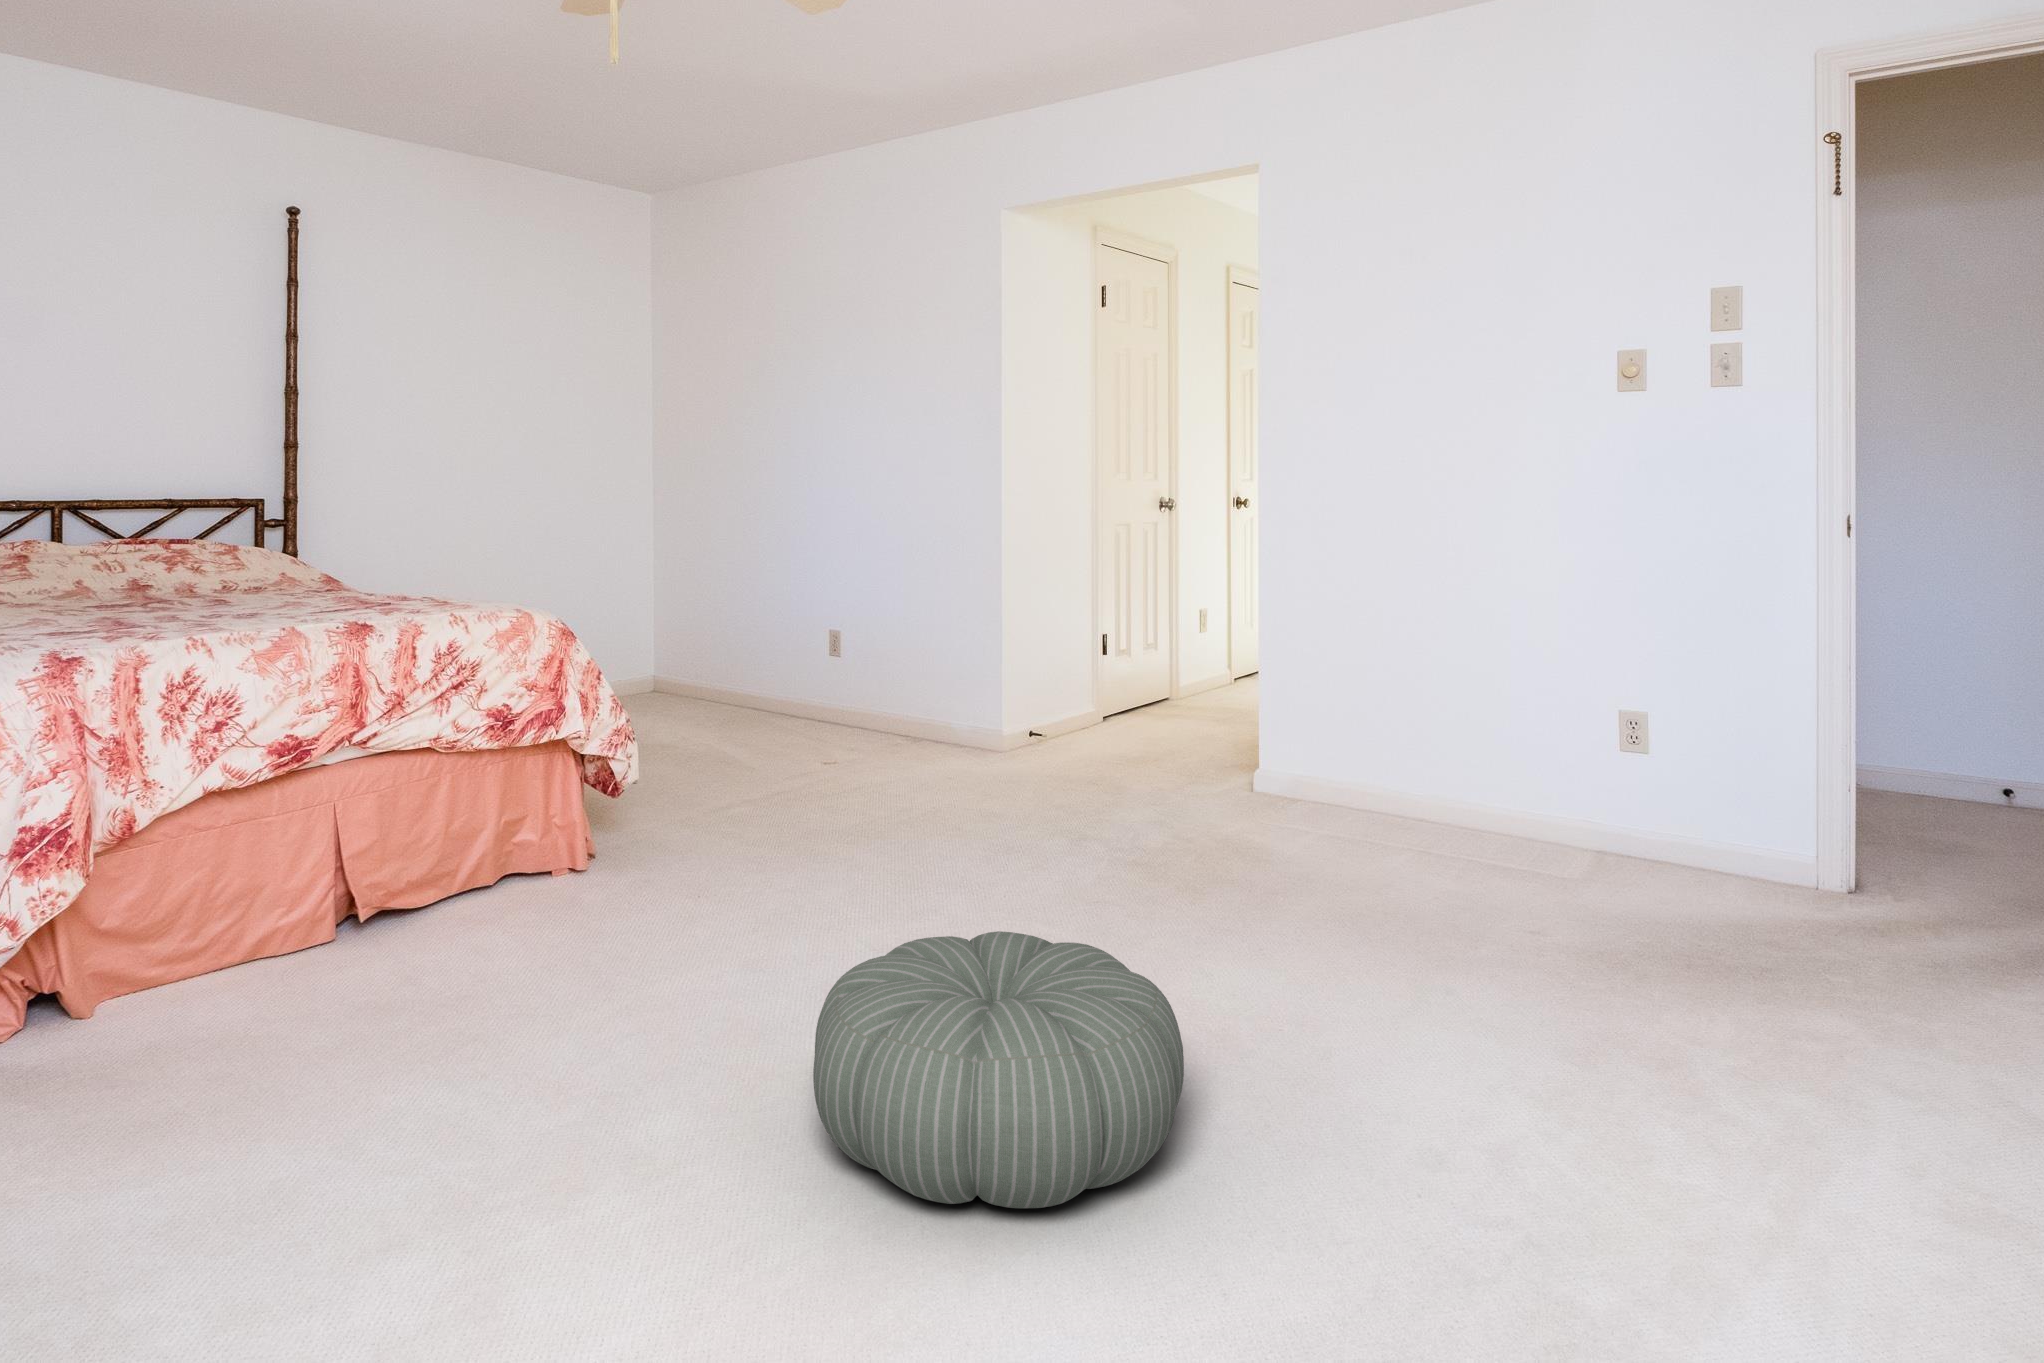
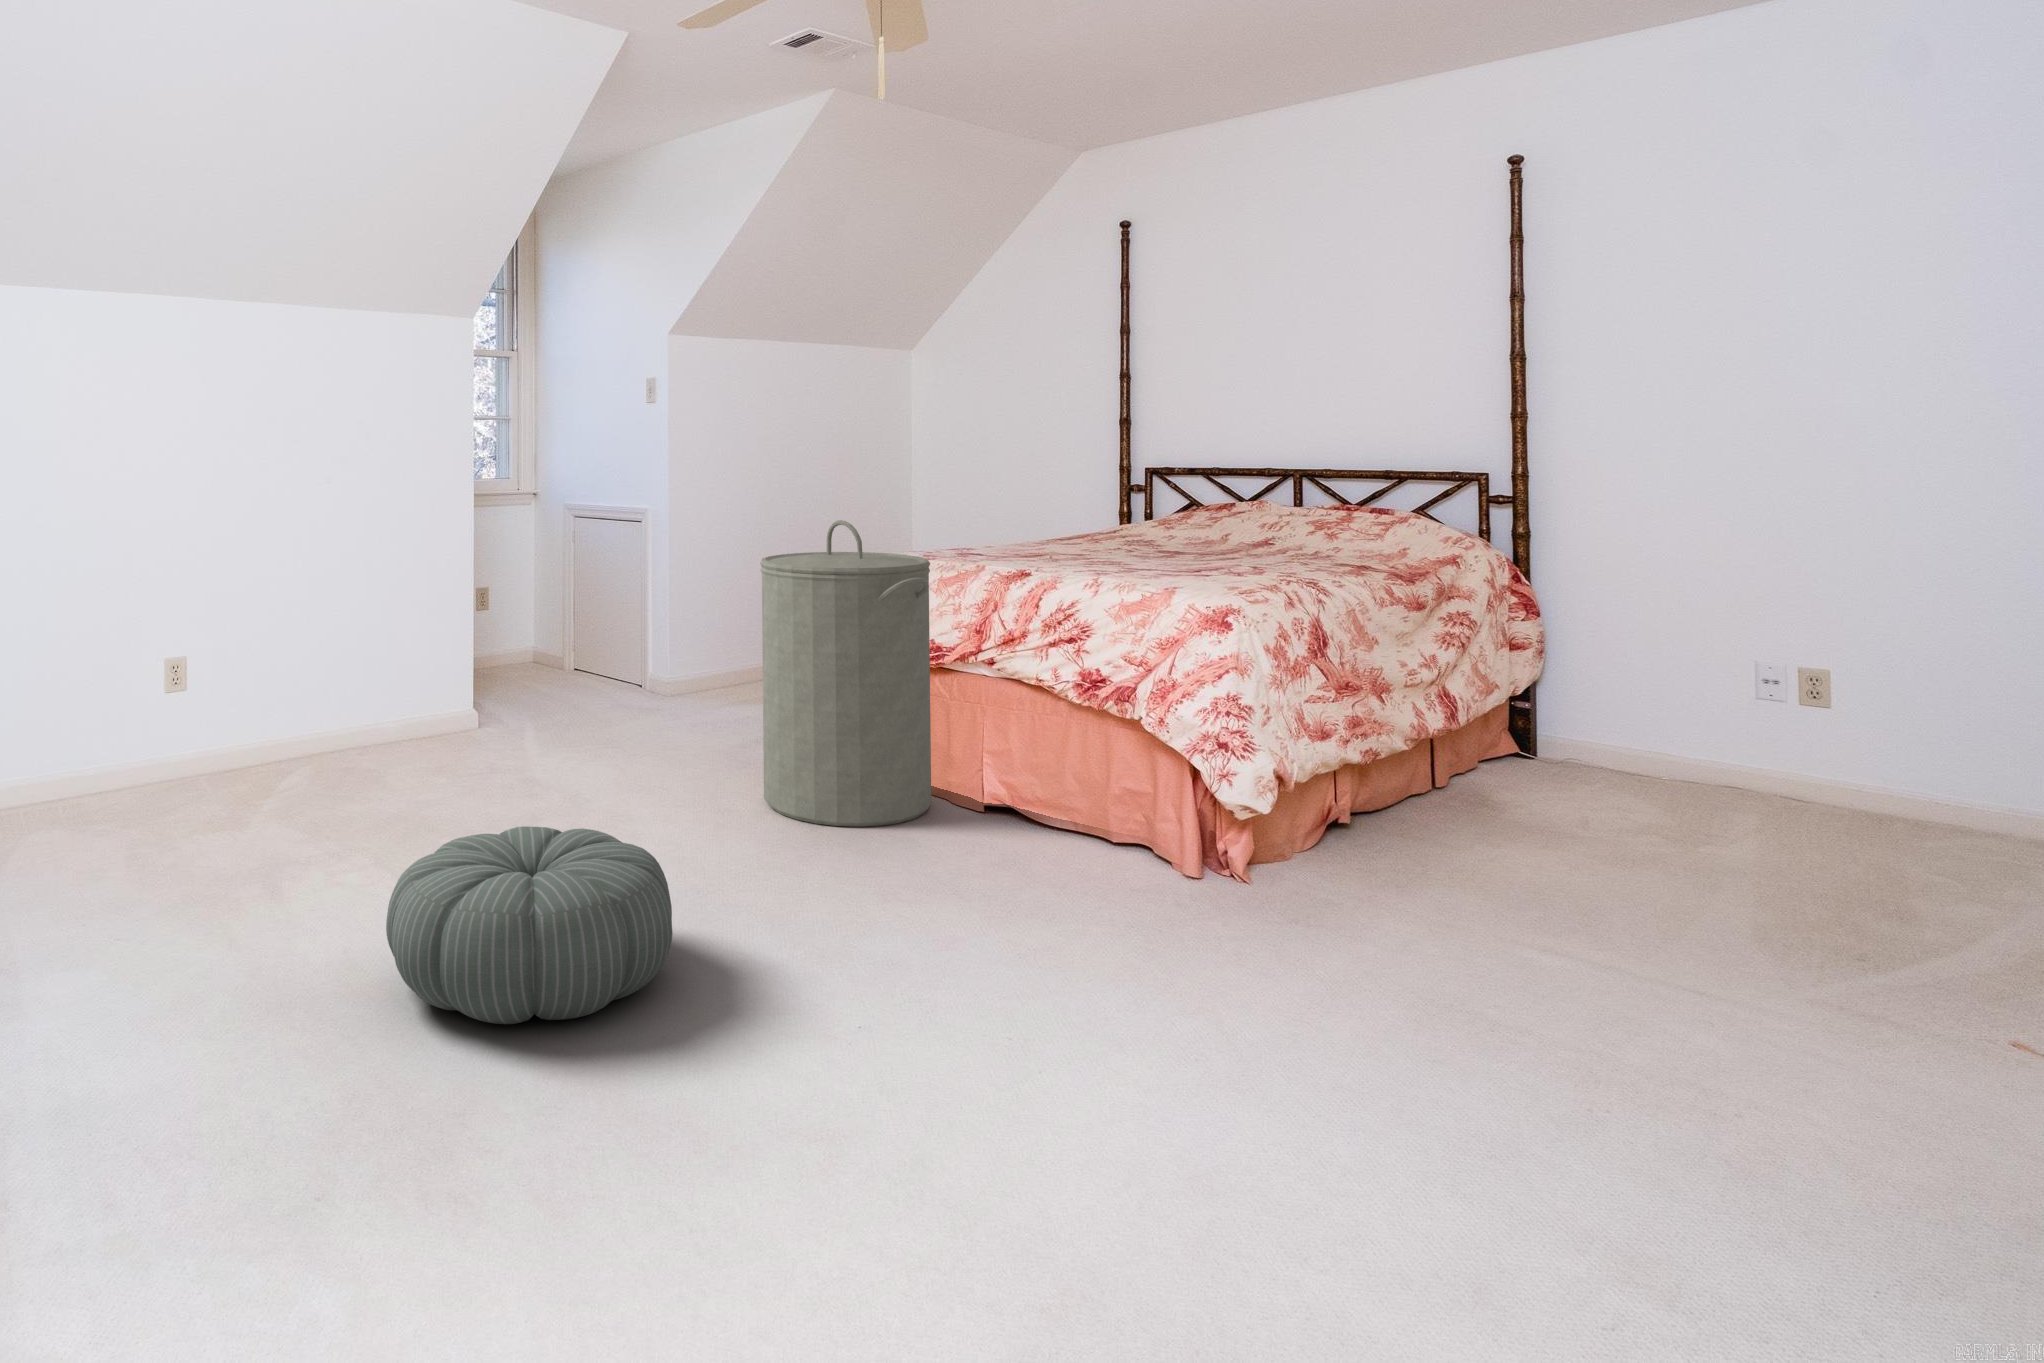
laundry hamper: none [109,571,449,1058] -> present [760,520,931,827]

